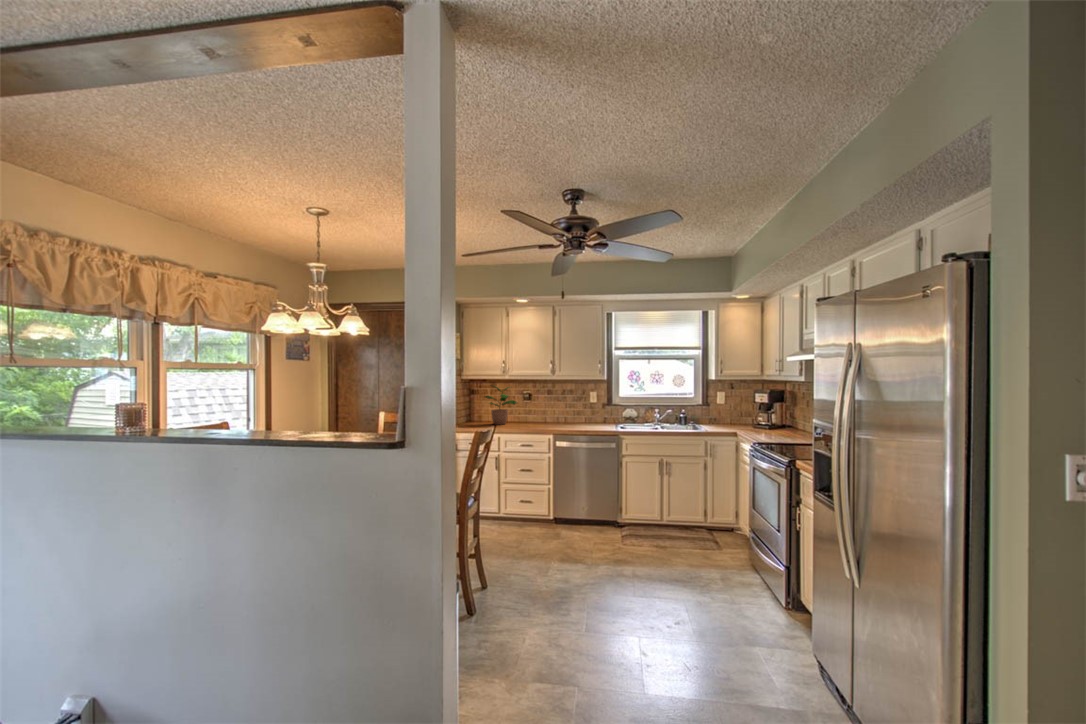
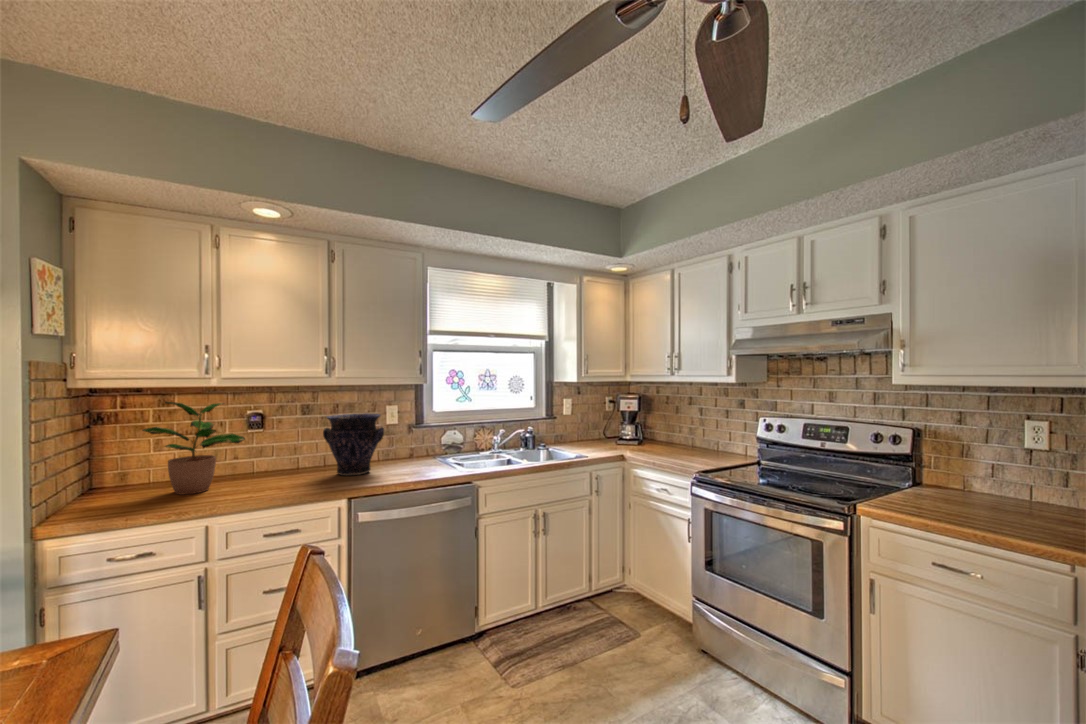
vase: none [552,395,580,426] -> present [323,414,384,475]

